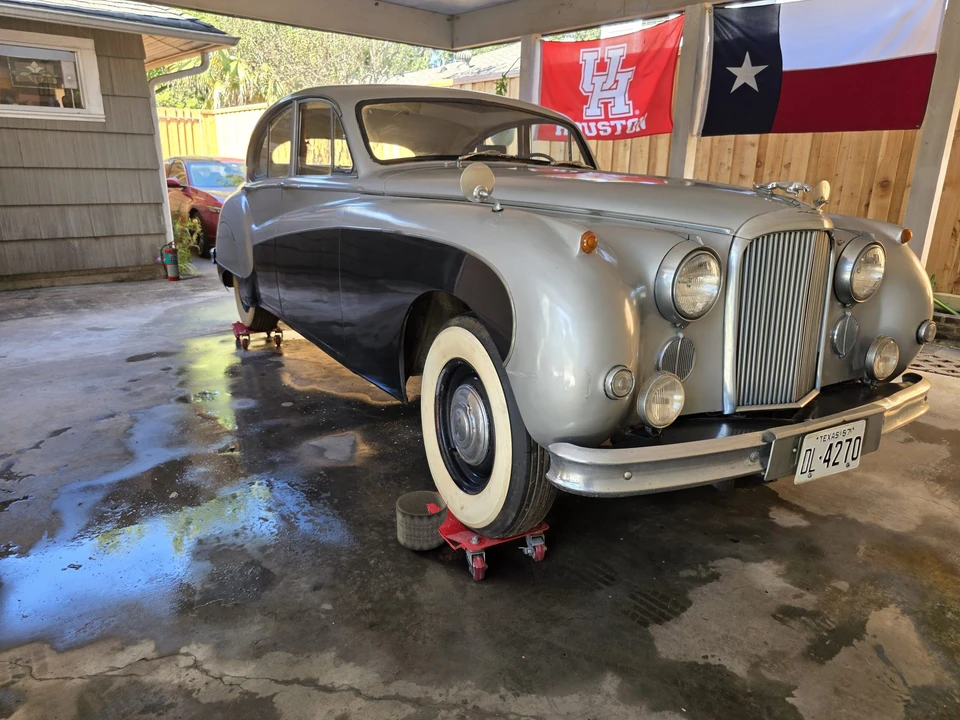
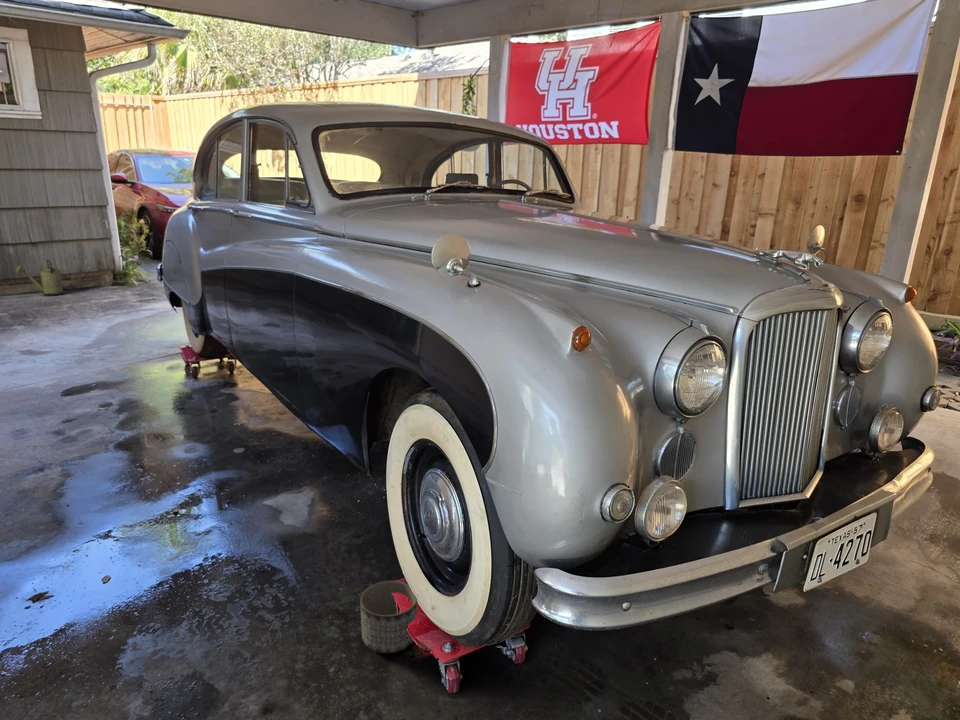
fire extinguisher: present [160,240,180,281] -> none [104,245,127,290]
watering can: none [81,252,126,285] -> present [16,260,63,296]

